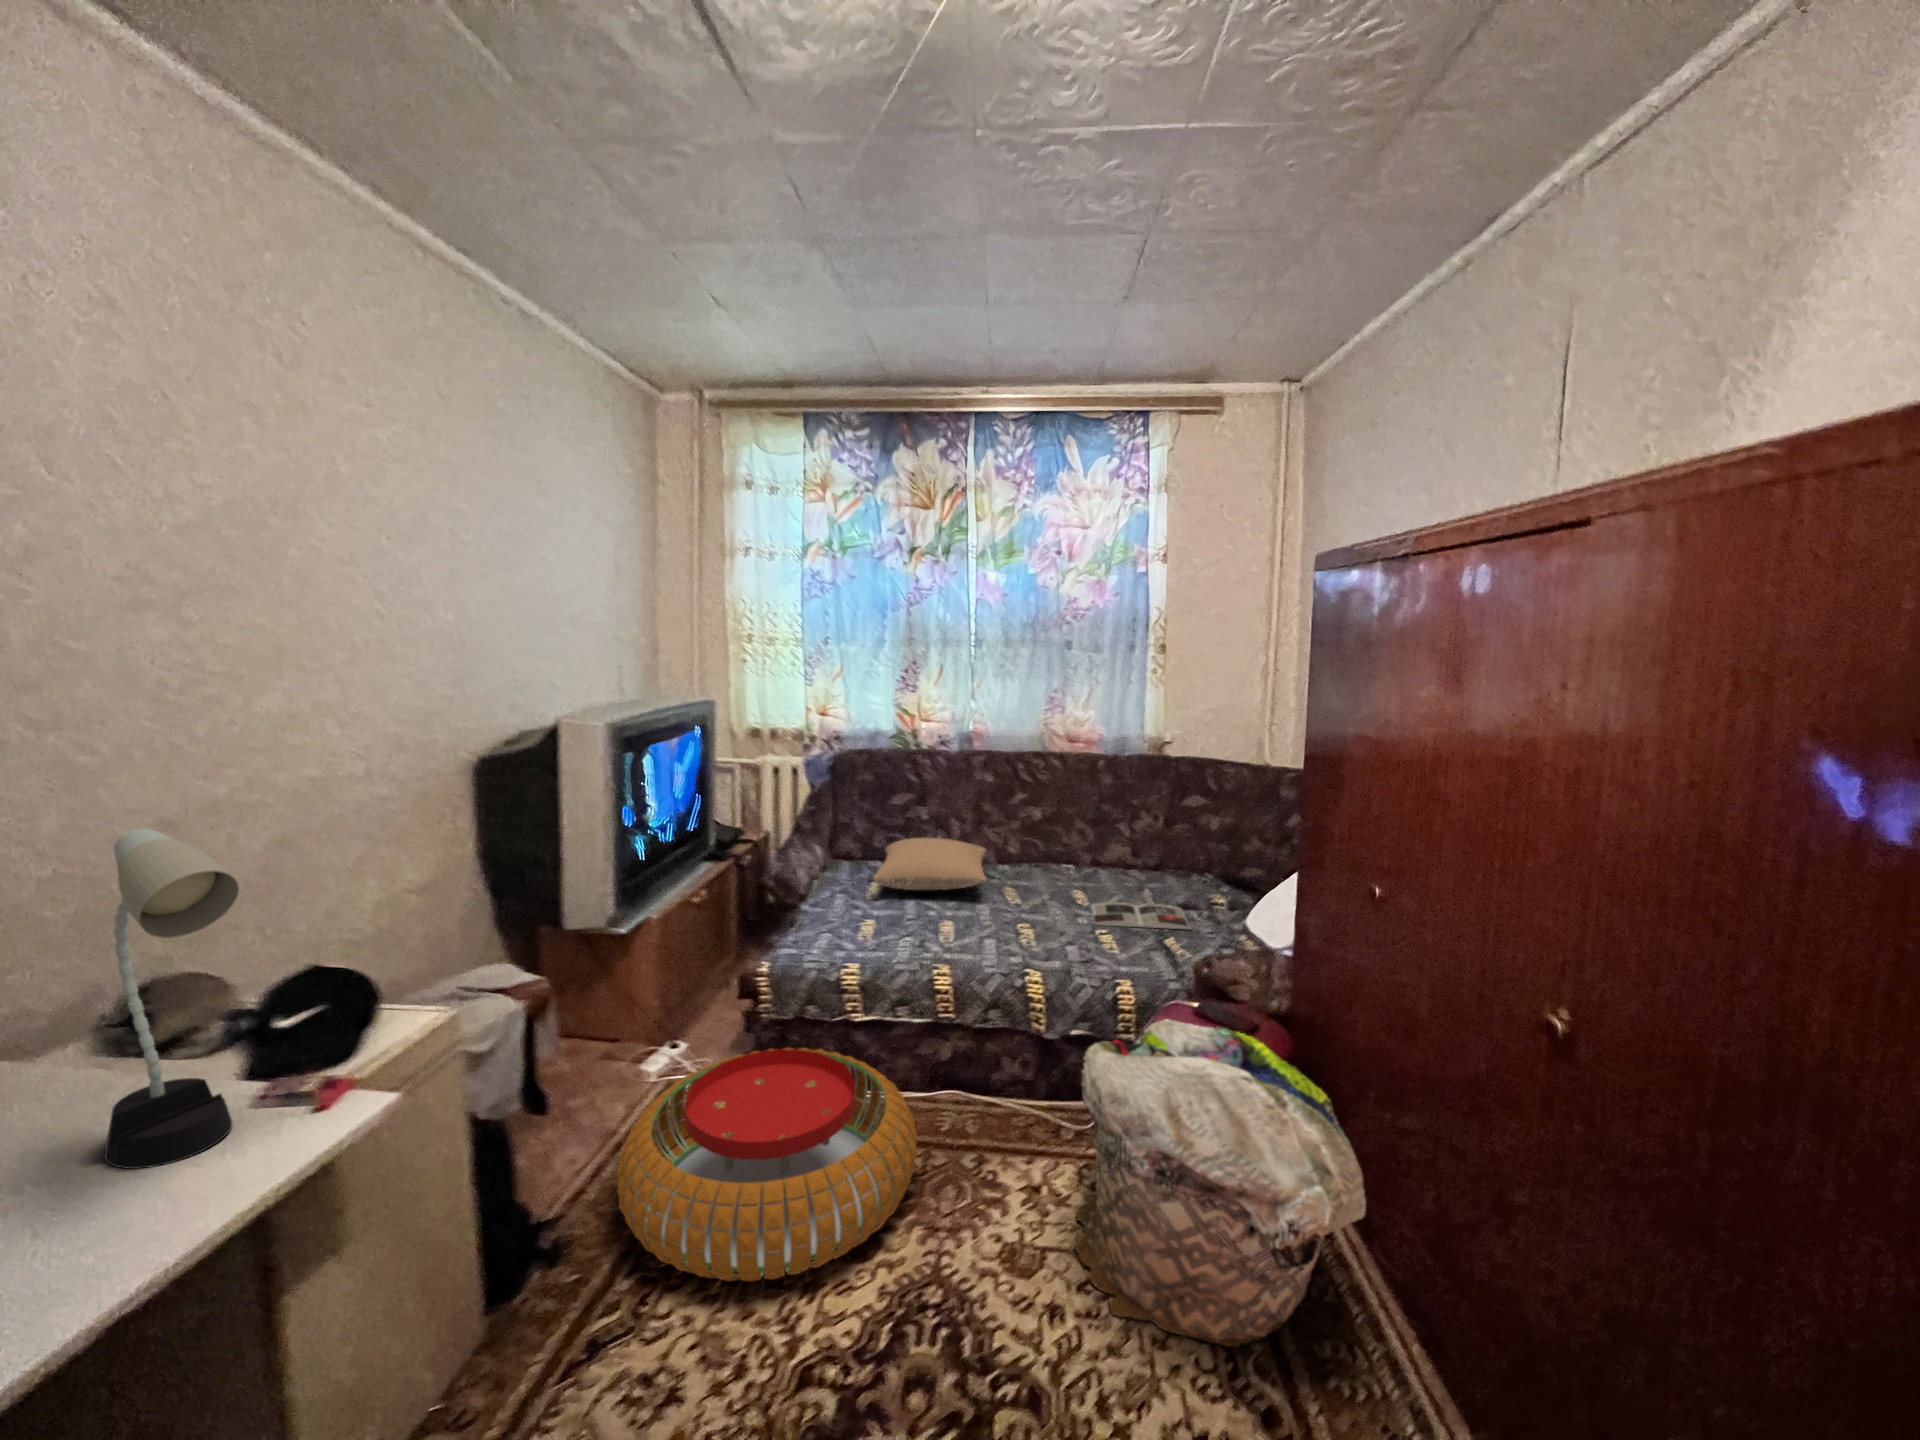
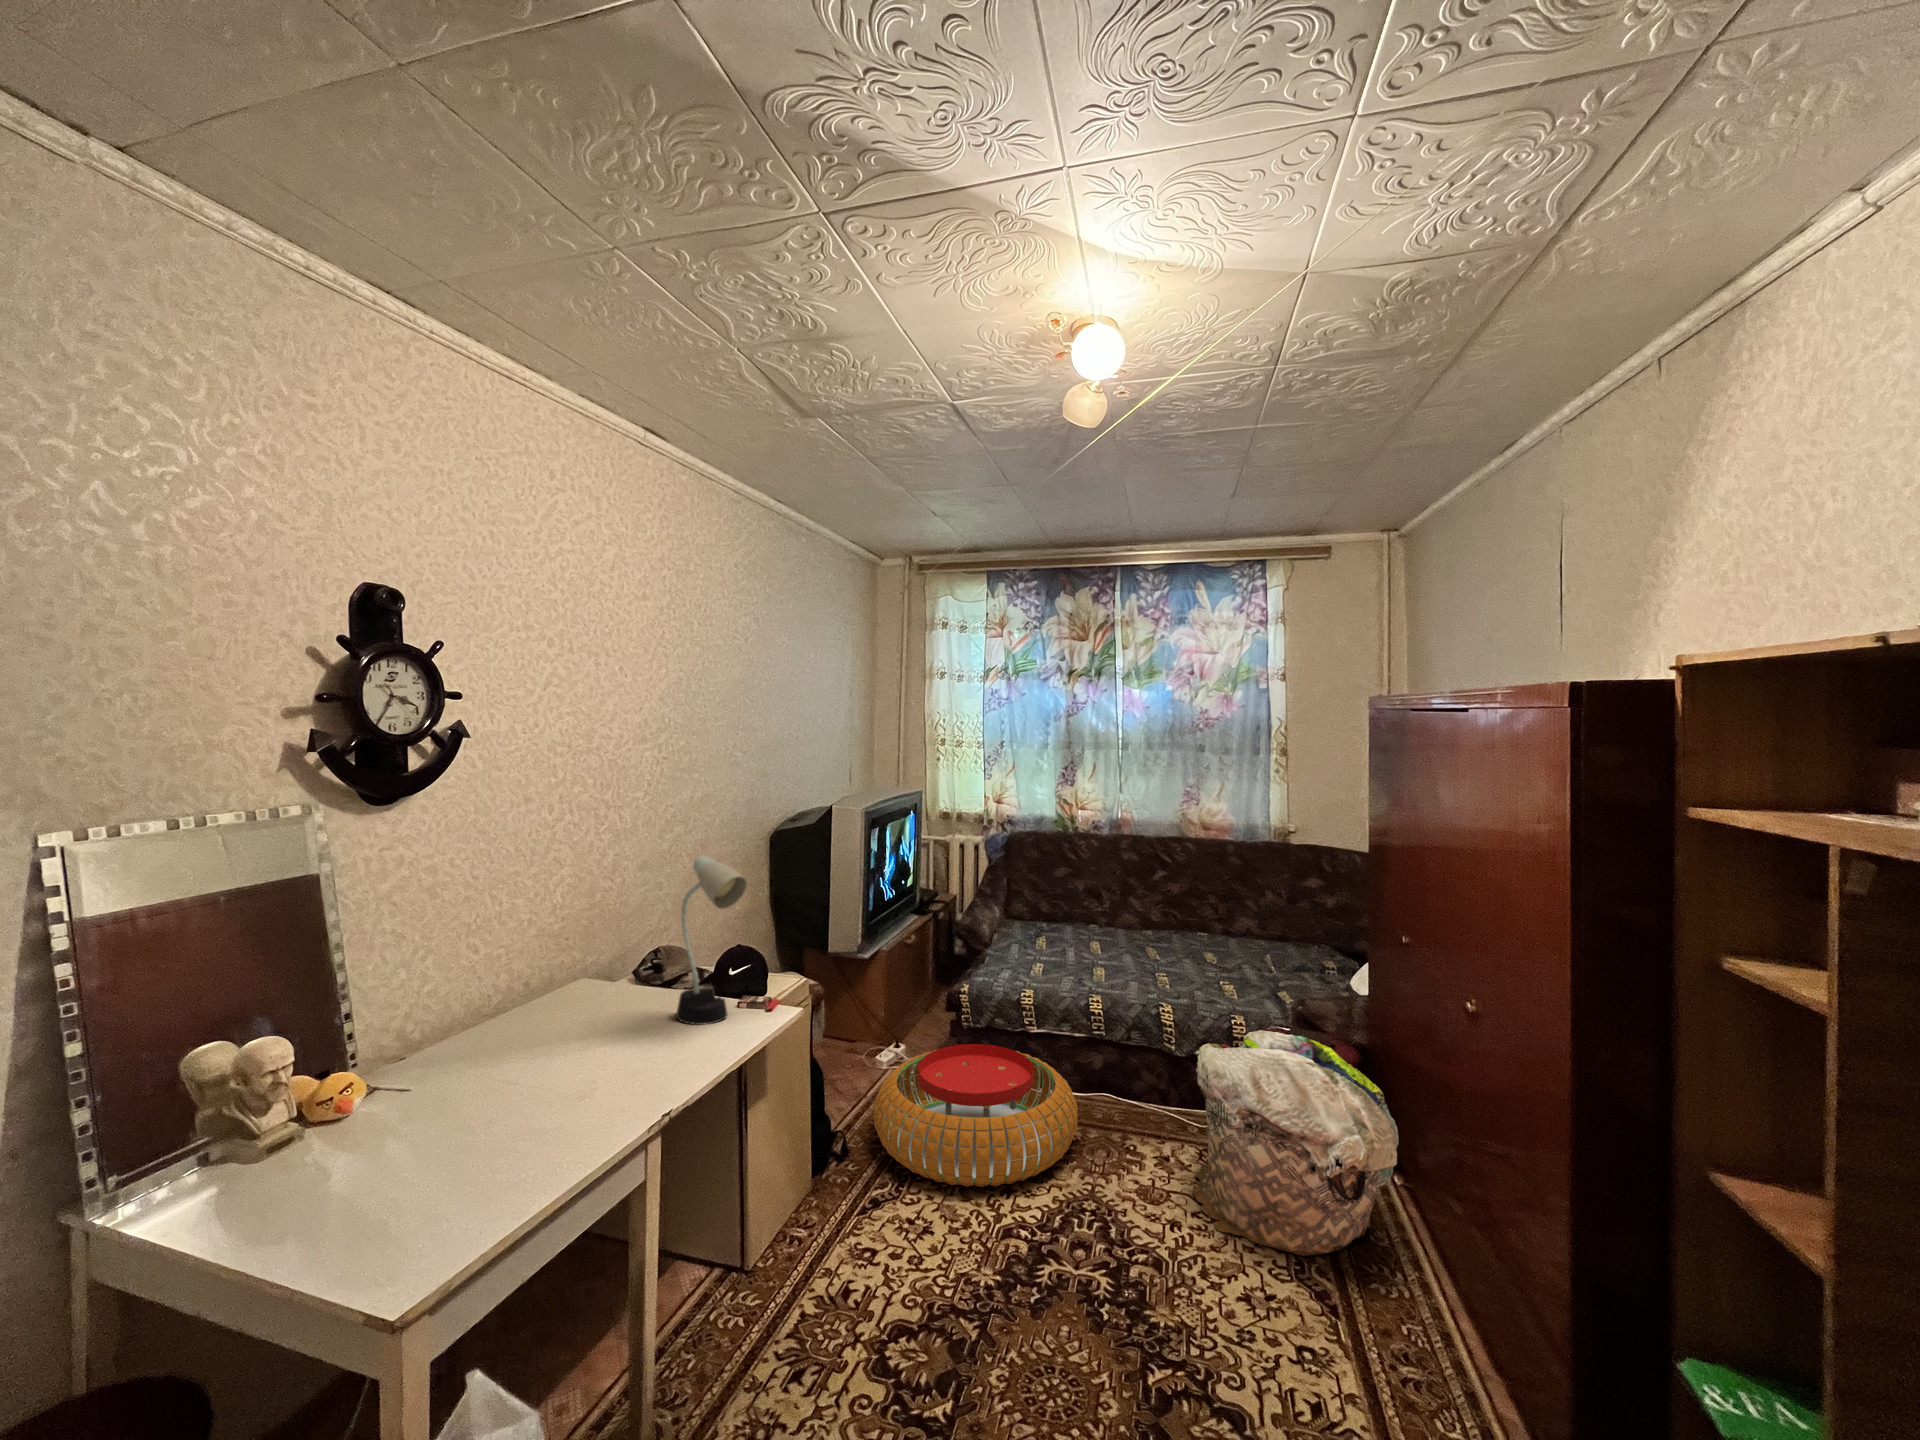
pillow: present [873,838,987,890] -> none [1041,903,1132,944]
magazine: present [1091,902,1190,929] -> none [1218,960,1300,983]

